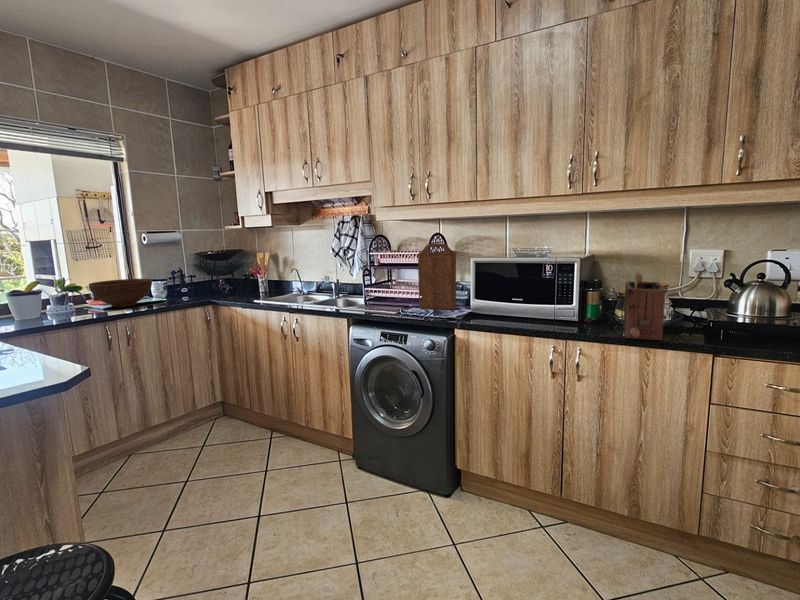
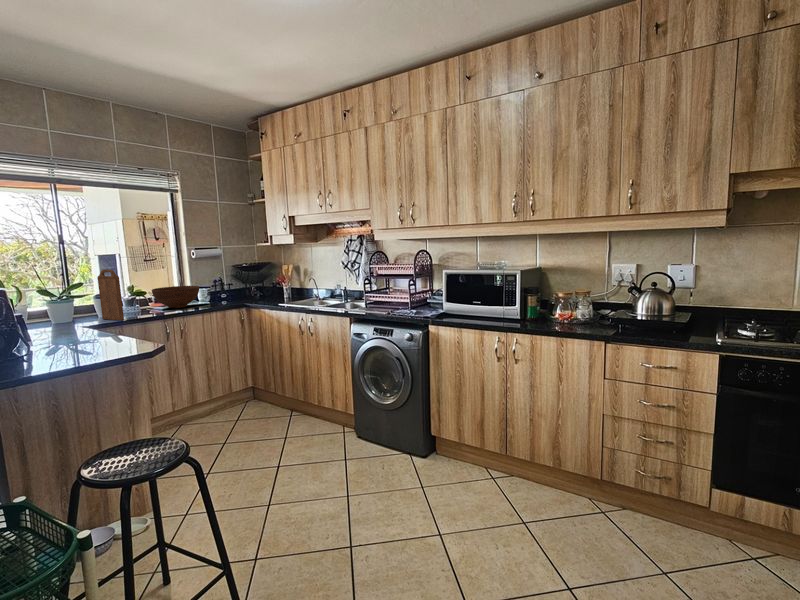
cutting board: present [418,244,456,310] -> present [97,270,124,320]
toaster: present [623,273,666,340] -> none [547,282,579,332]

